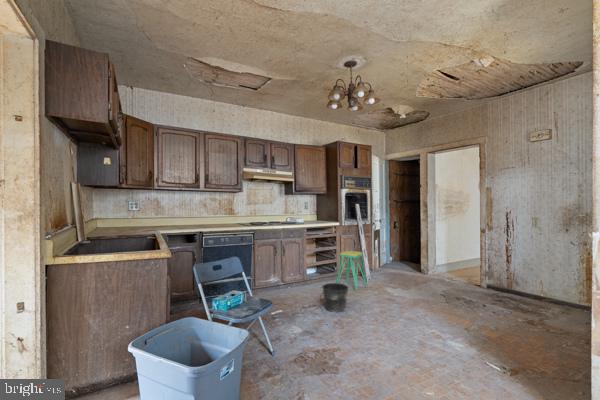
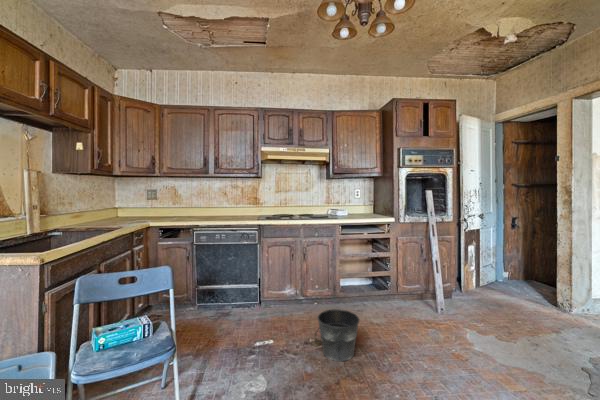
stool: present [336,251,367,291] -> none [378,260,429,324]

